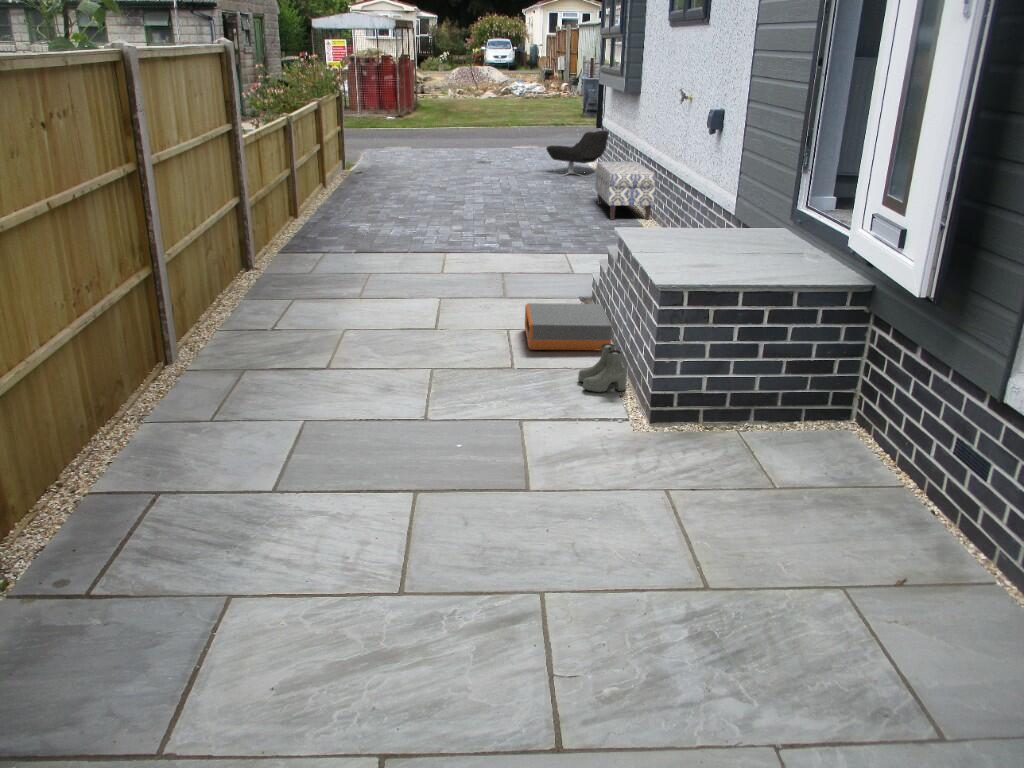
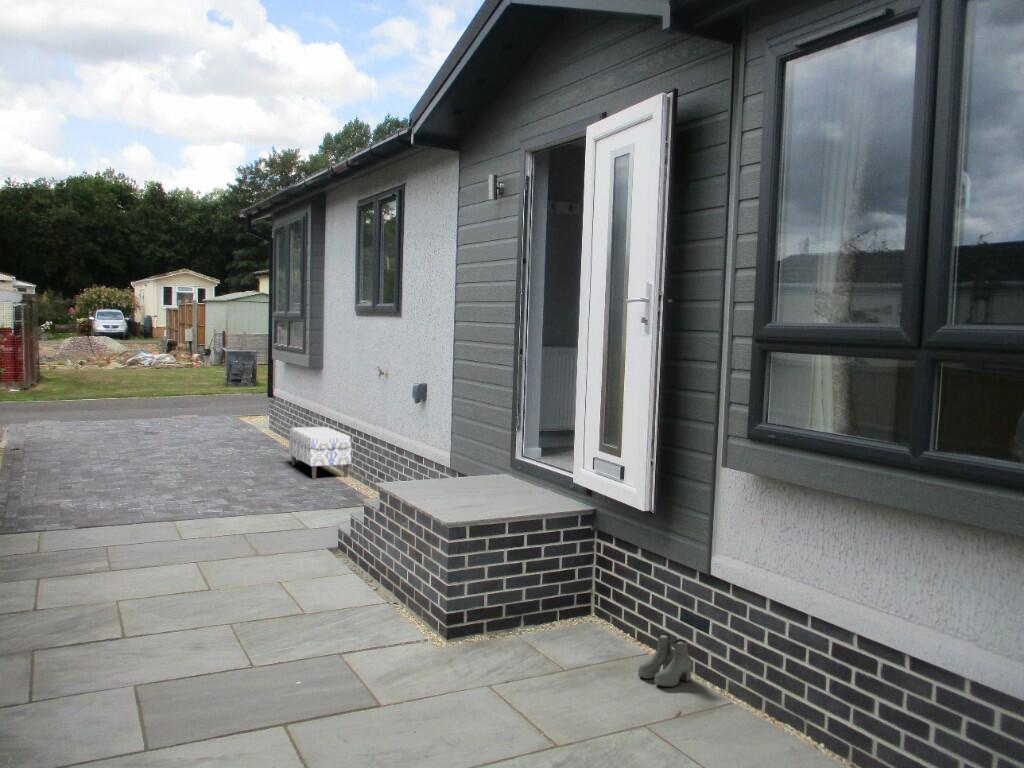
lounge chair: present [546,131,609,177] -> none [225,400,285,443]
storage box: present [525,303,612,350] -> none [295,550,382,596]
boots: present [578,344,627,392] -> present [638,633,692,687]

